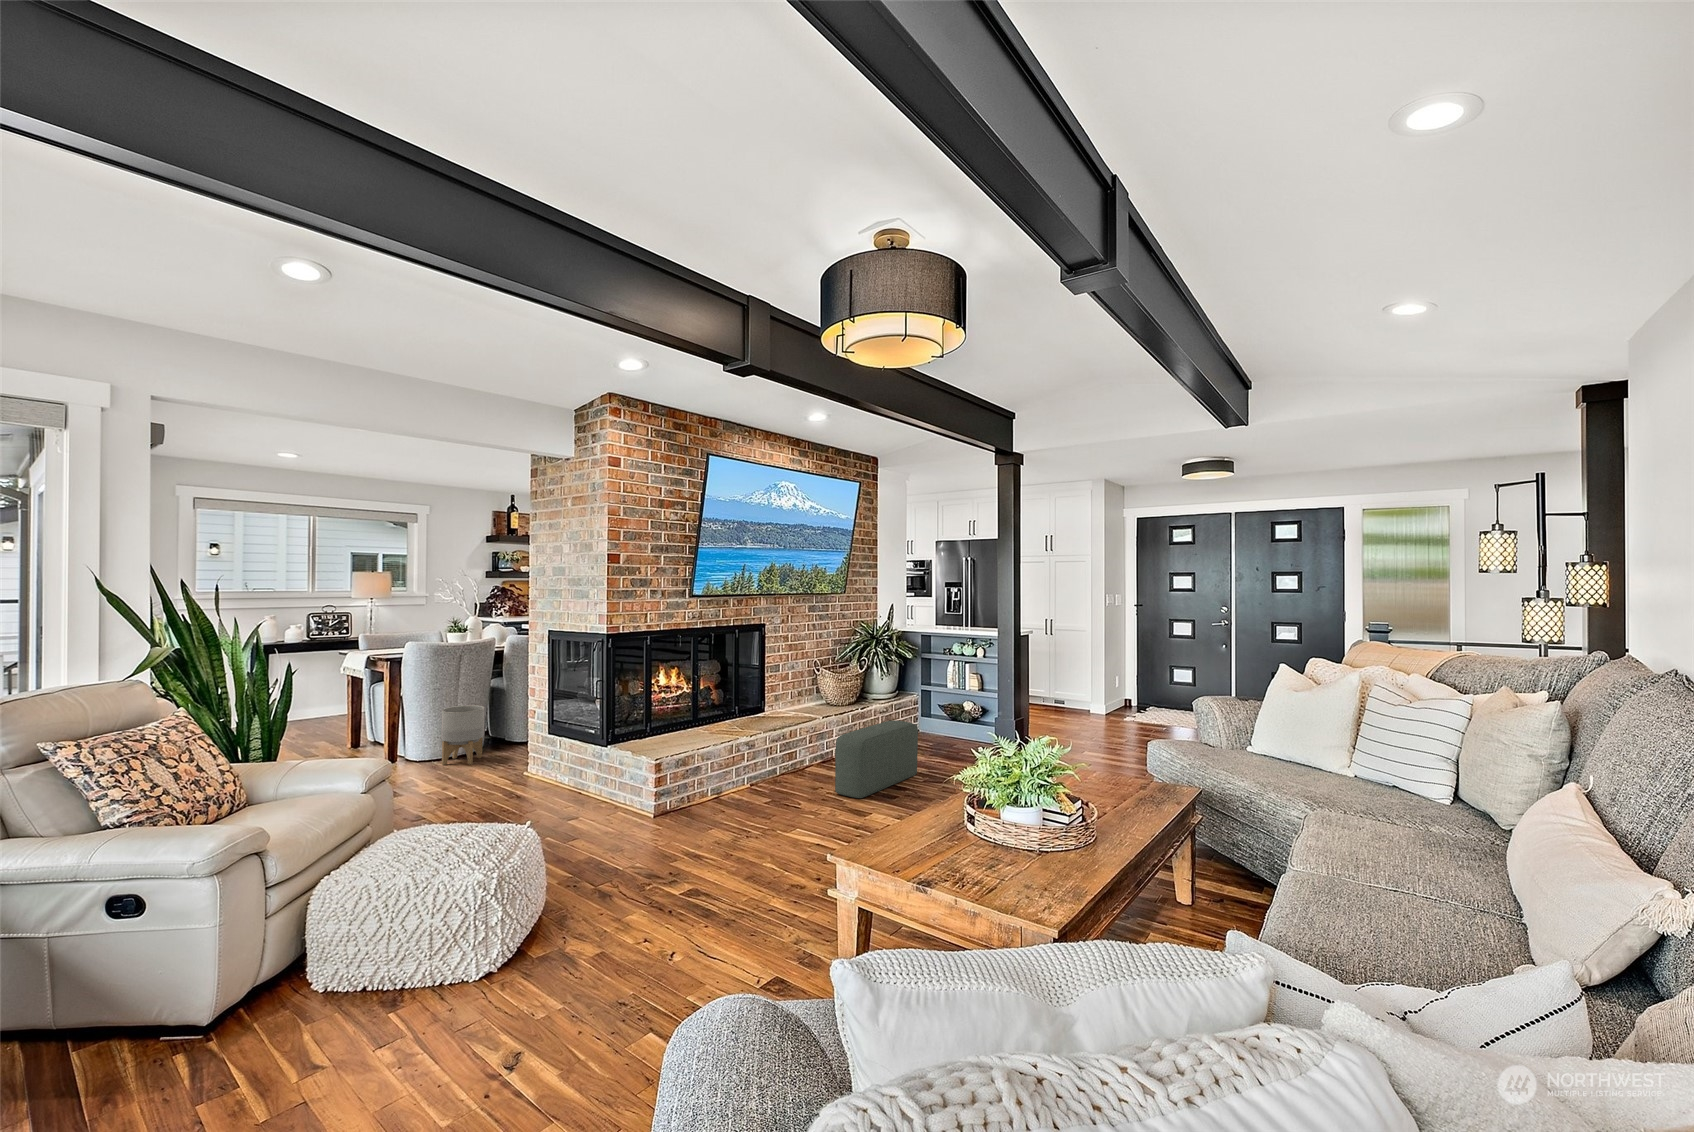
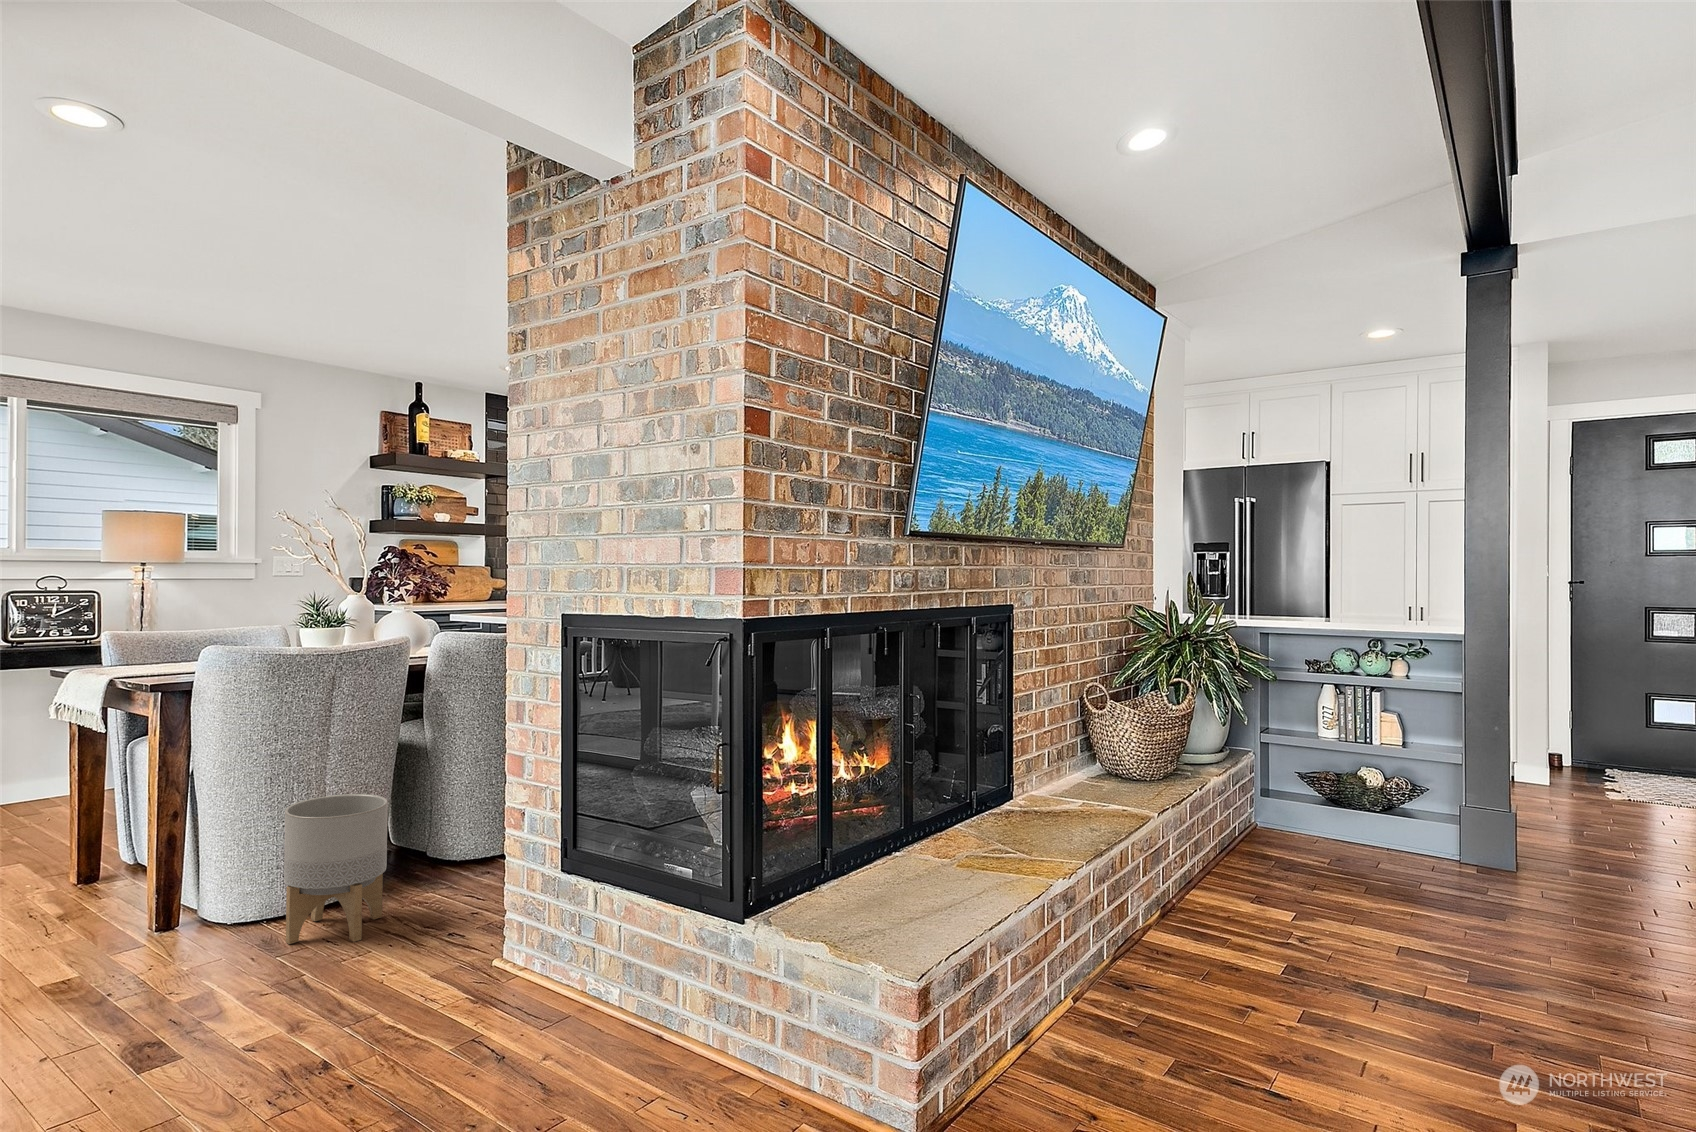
pouf: present [835,720,918,798] -> none [1354,833,1468,1069]

